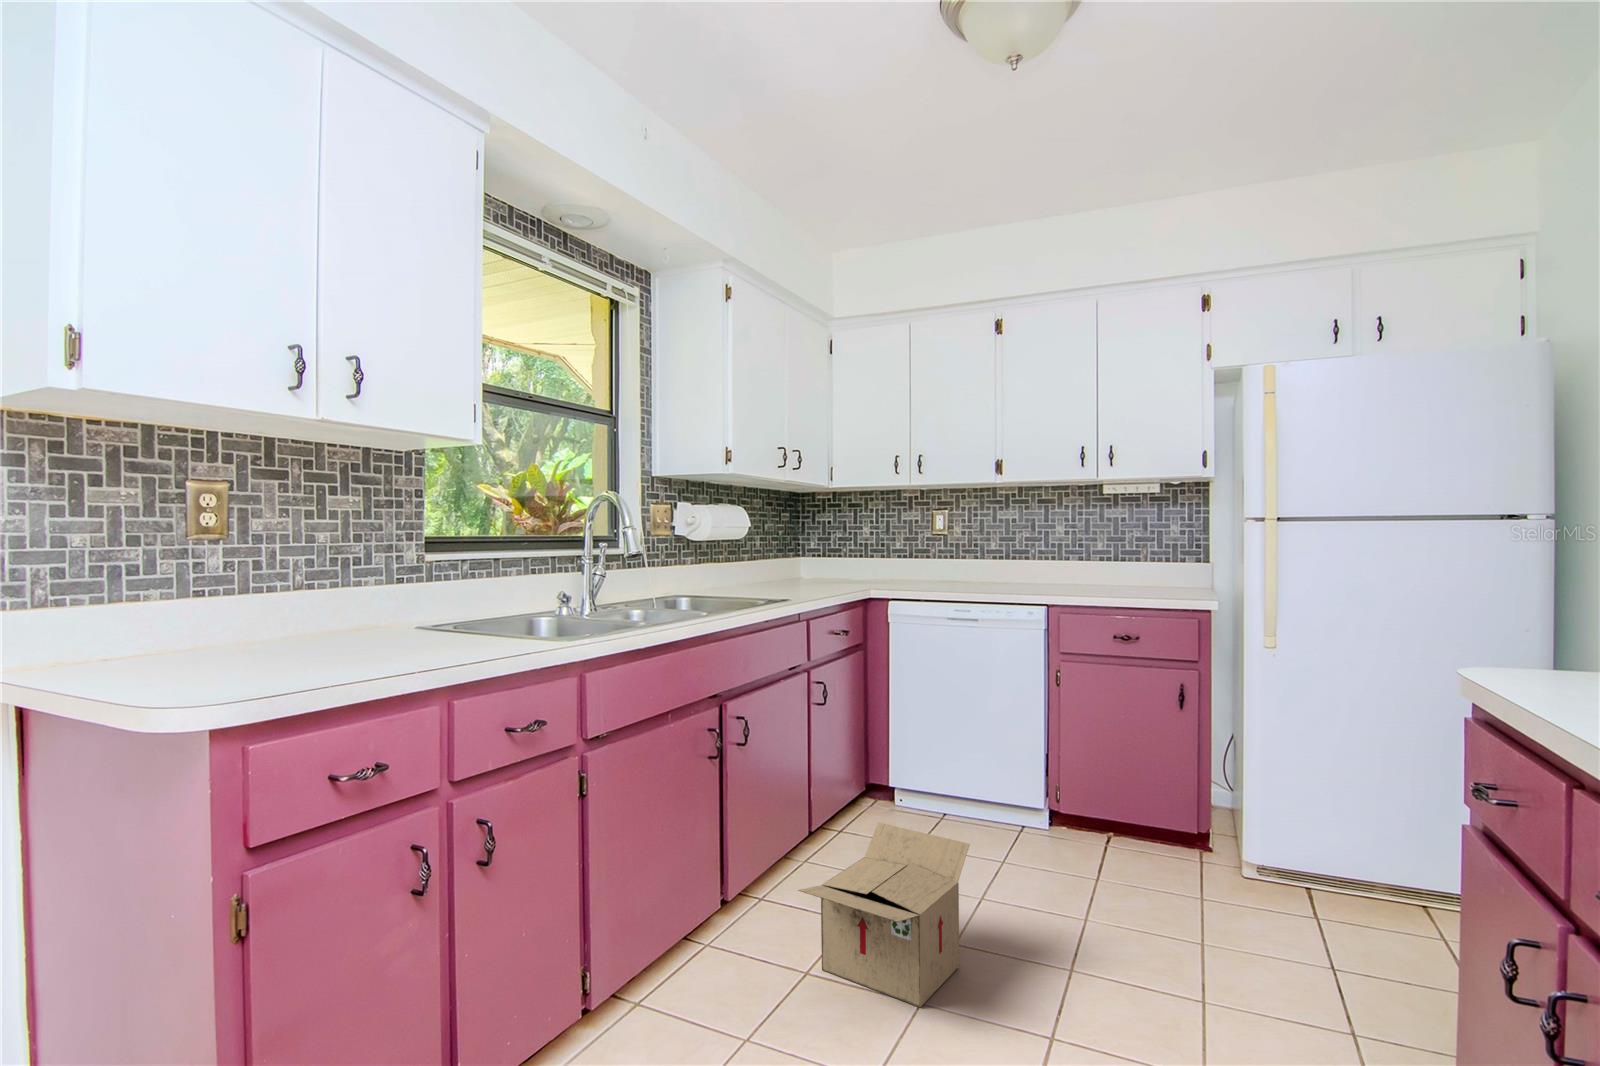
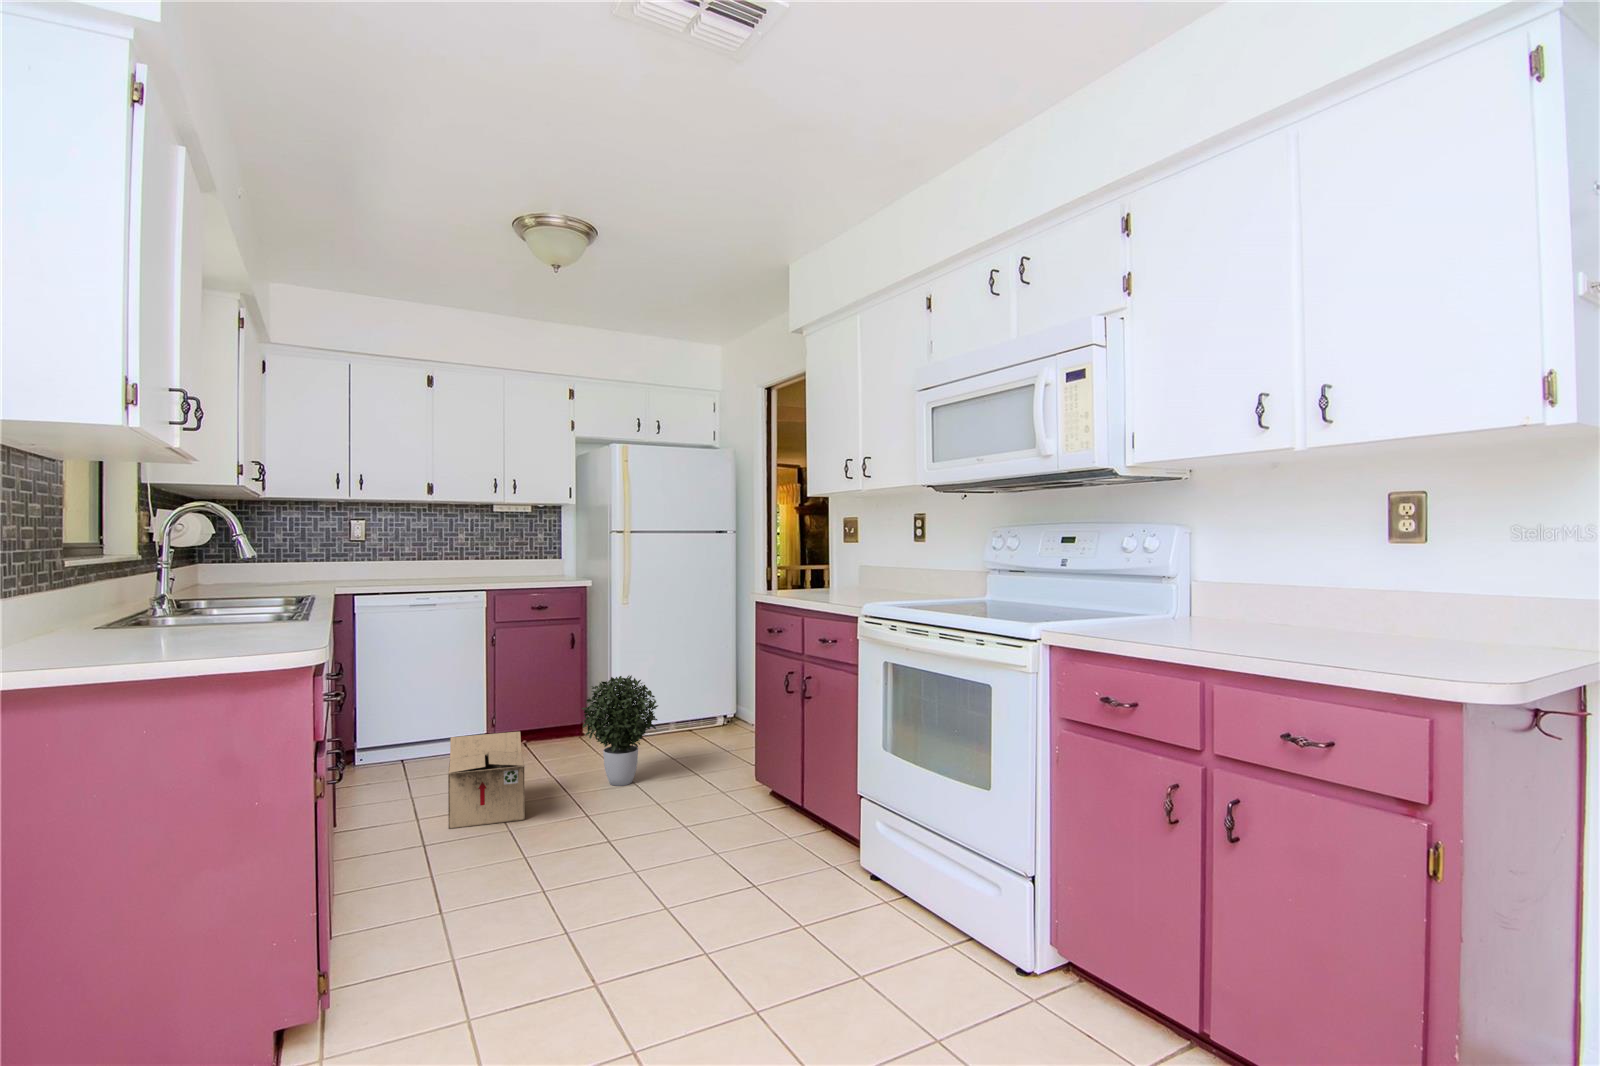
potted plant: none [1081,788,1243,1007] -> present [581,676,658,786]

